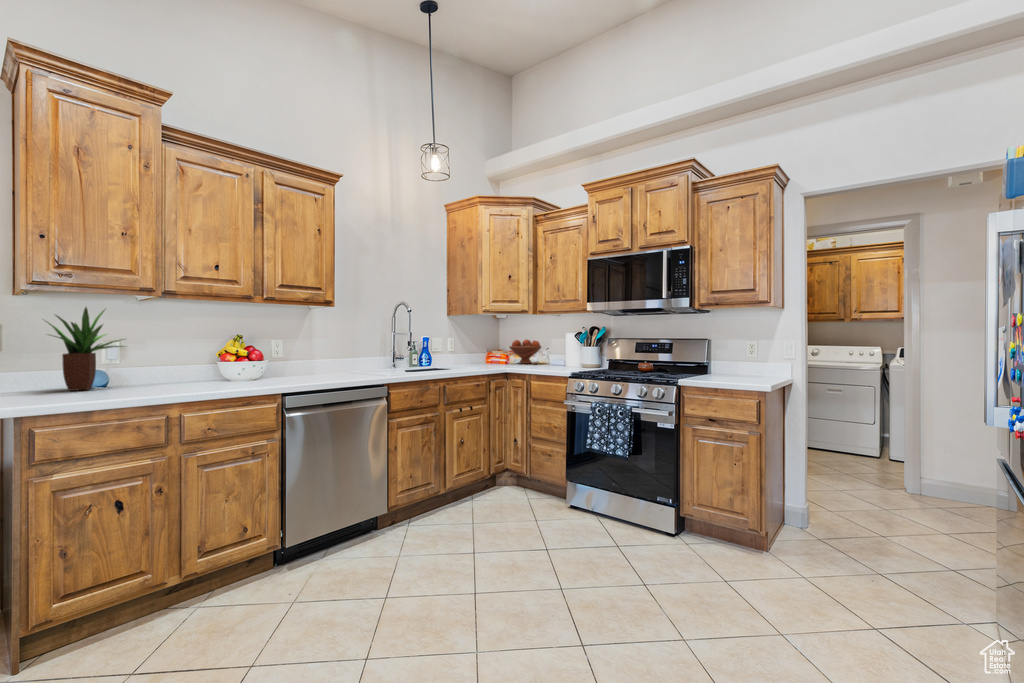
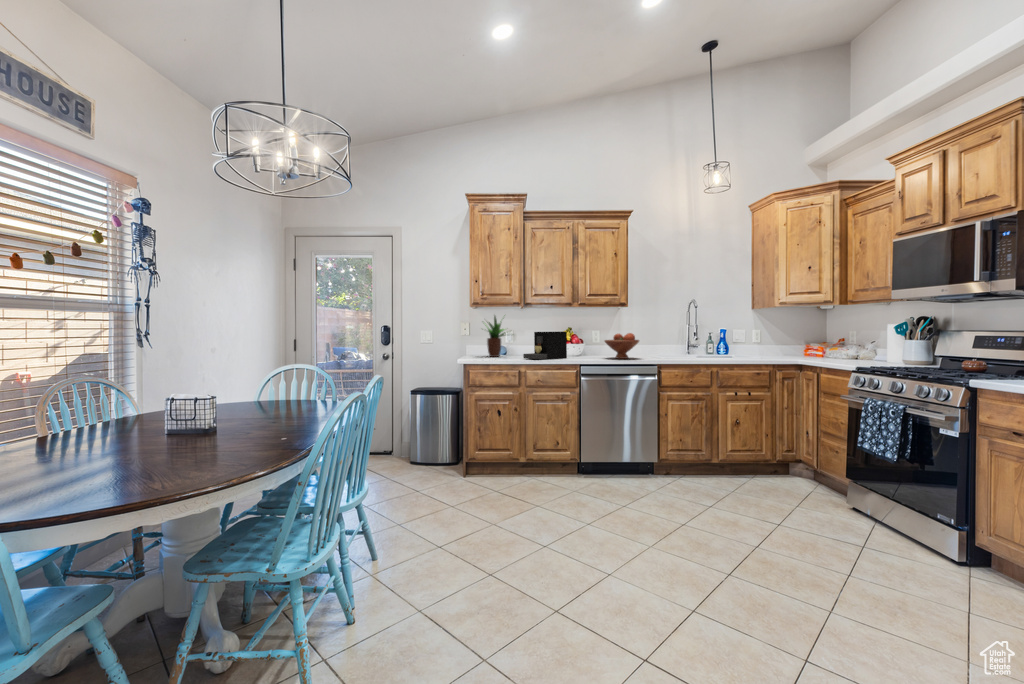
coffee maker: none [164,340,244,389] -> present [523,331,567,359]
fruit bowl: present [509,340,541,364] -> present [605,333,639,359]

